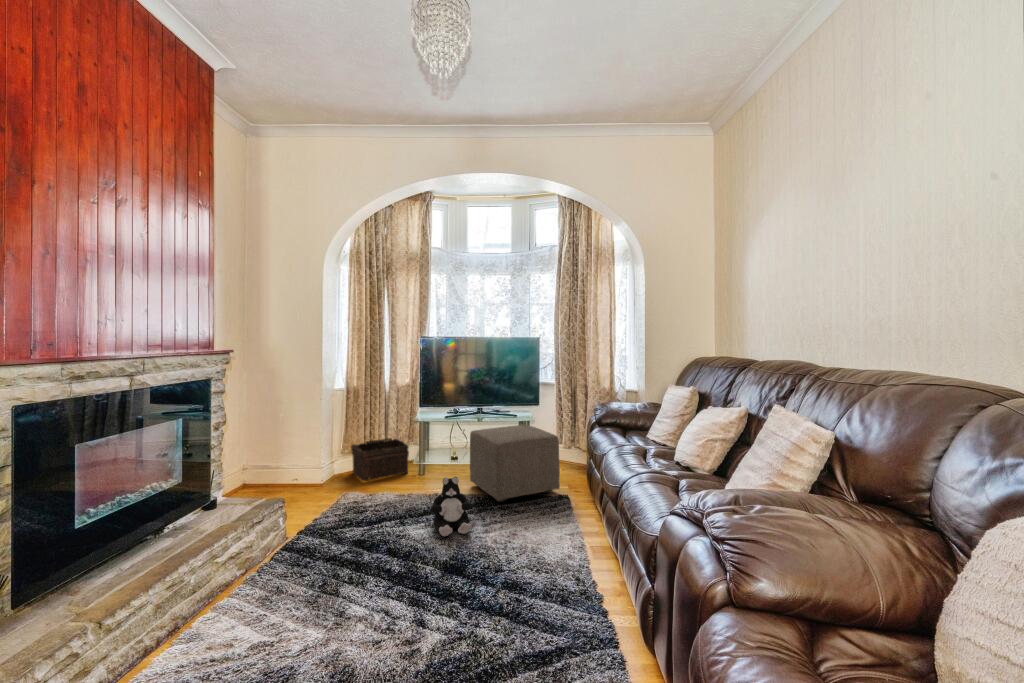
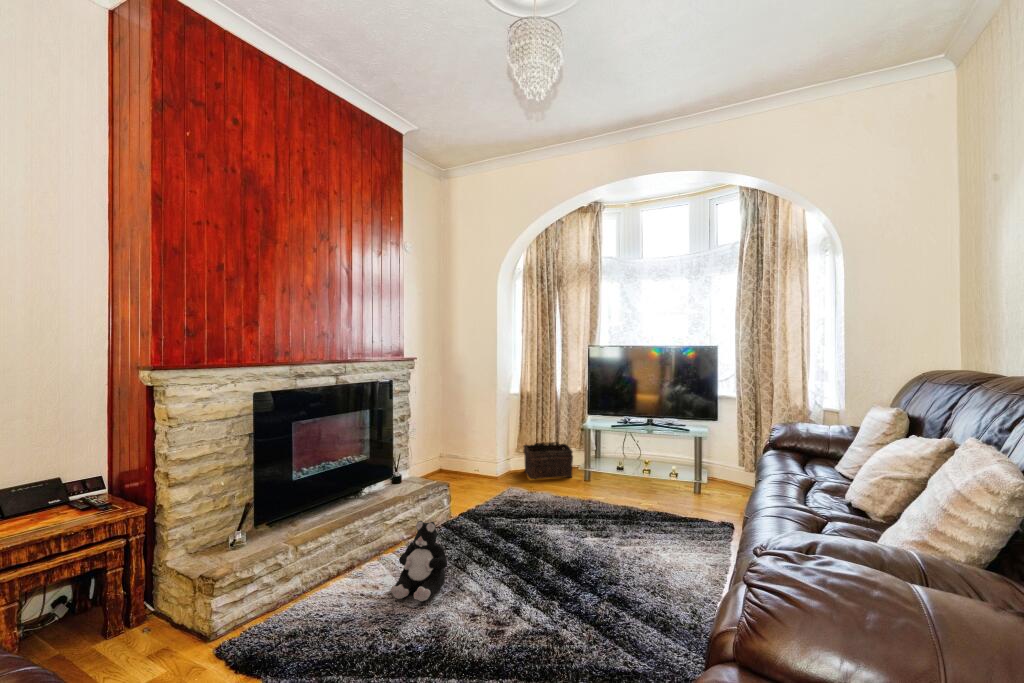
ottoman: present [470,425,560,502] -> none [625,440,722,518]
plush toy: present [431,477,472,536] -> present [391,521,447,601]

